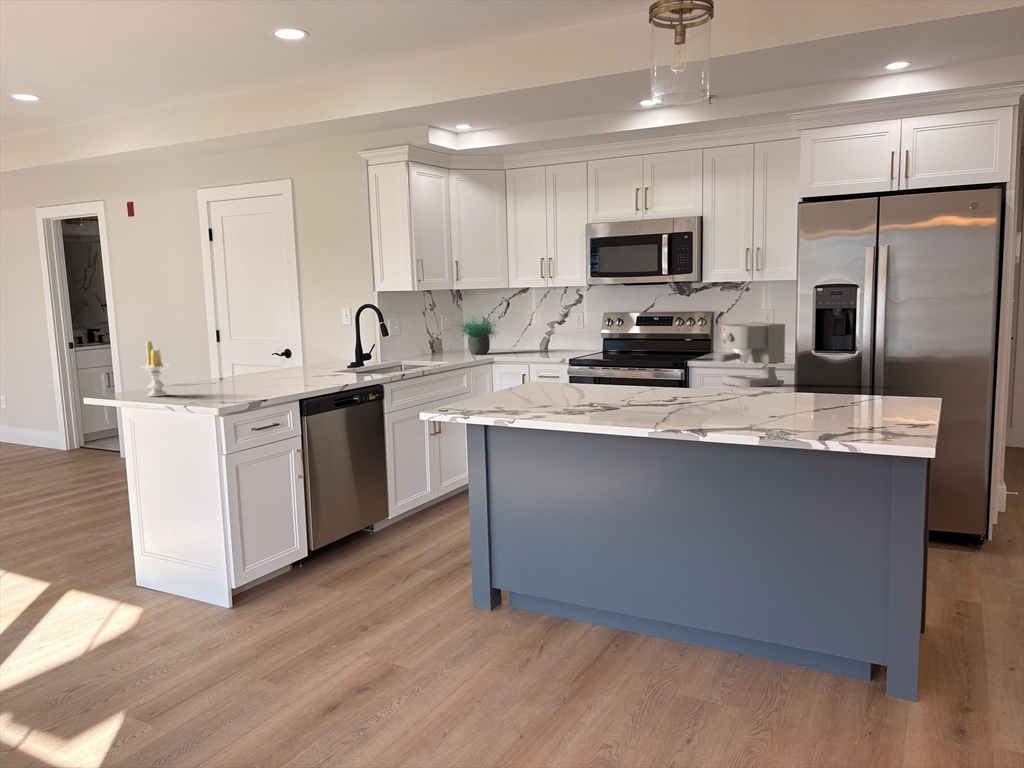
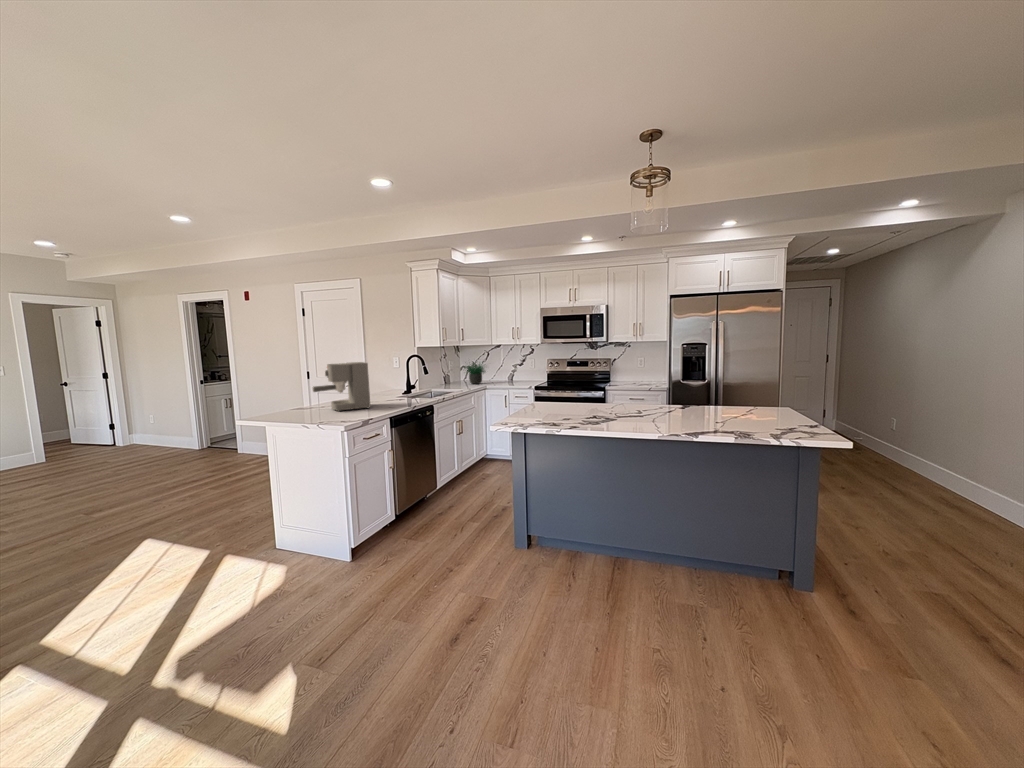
coffee maker: present [719,322,785,387] -> present [313,362,370,411]
candle: present [140,341,170,397] -> none [278,381,300,419]

